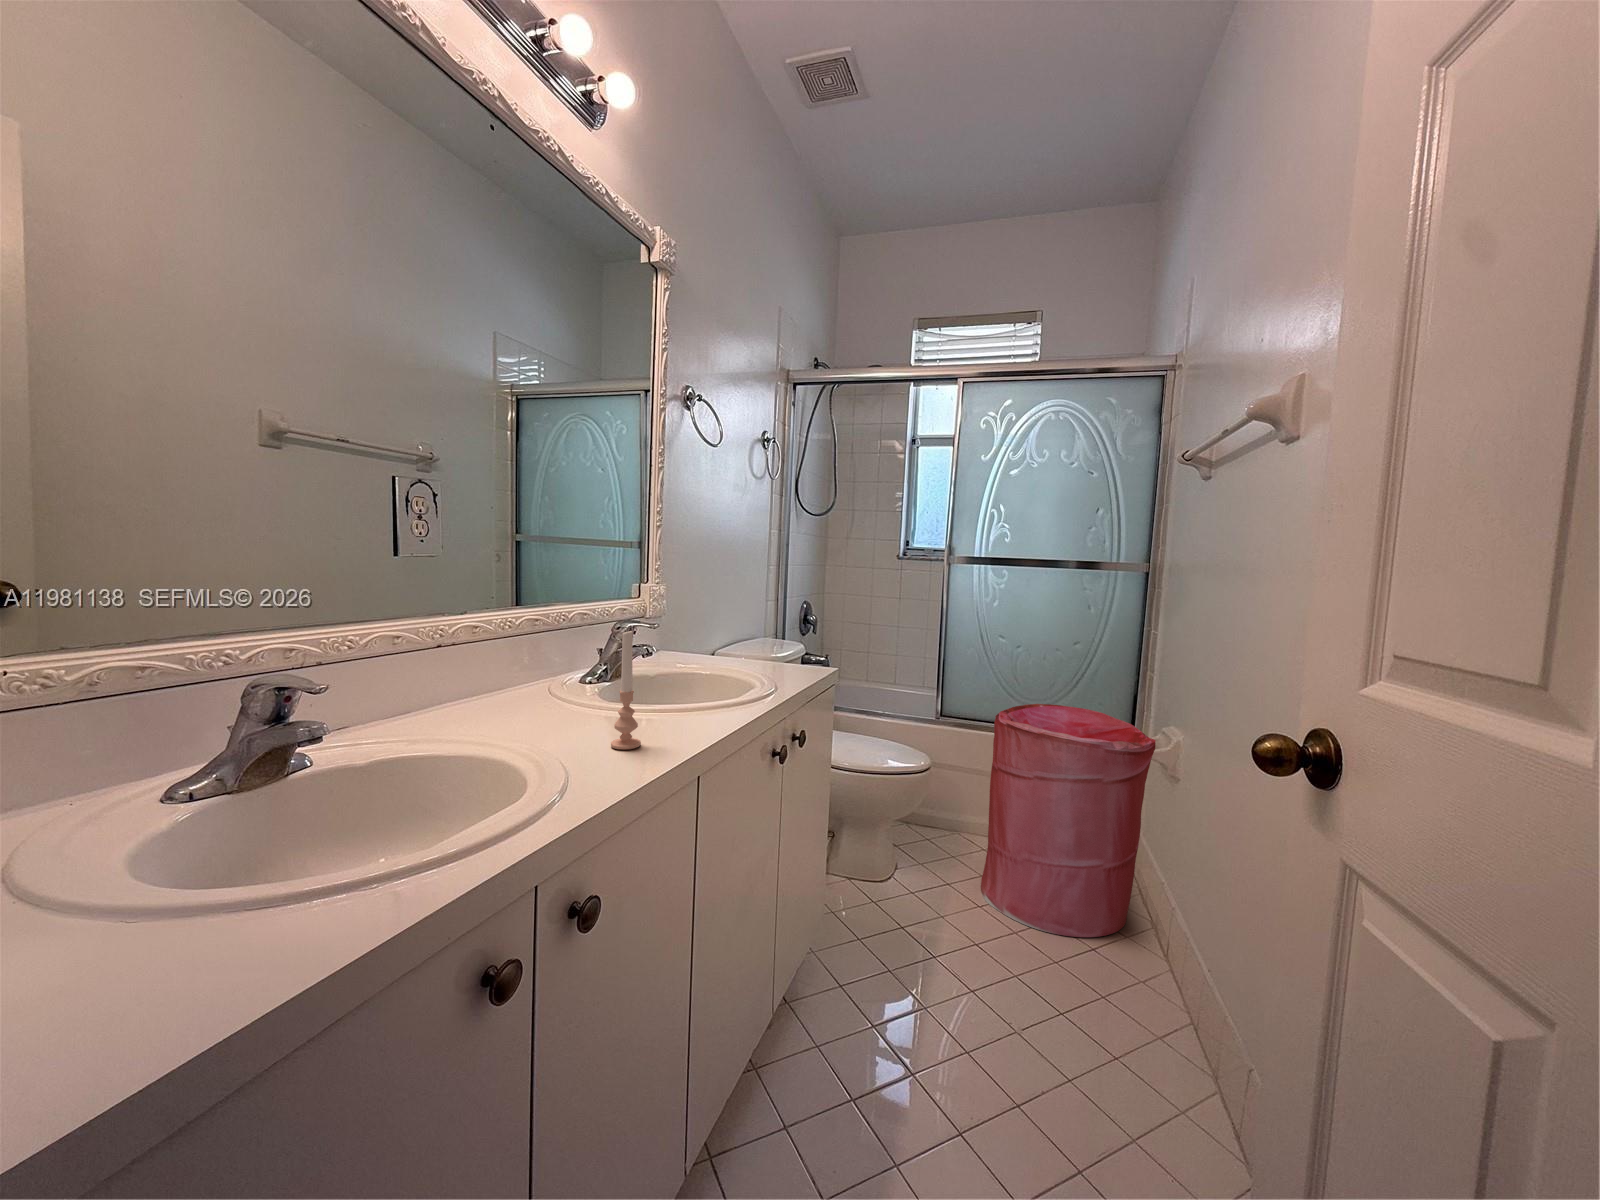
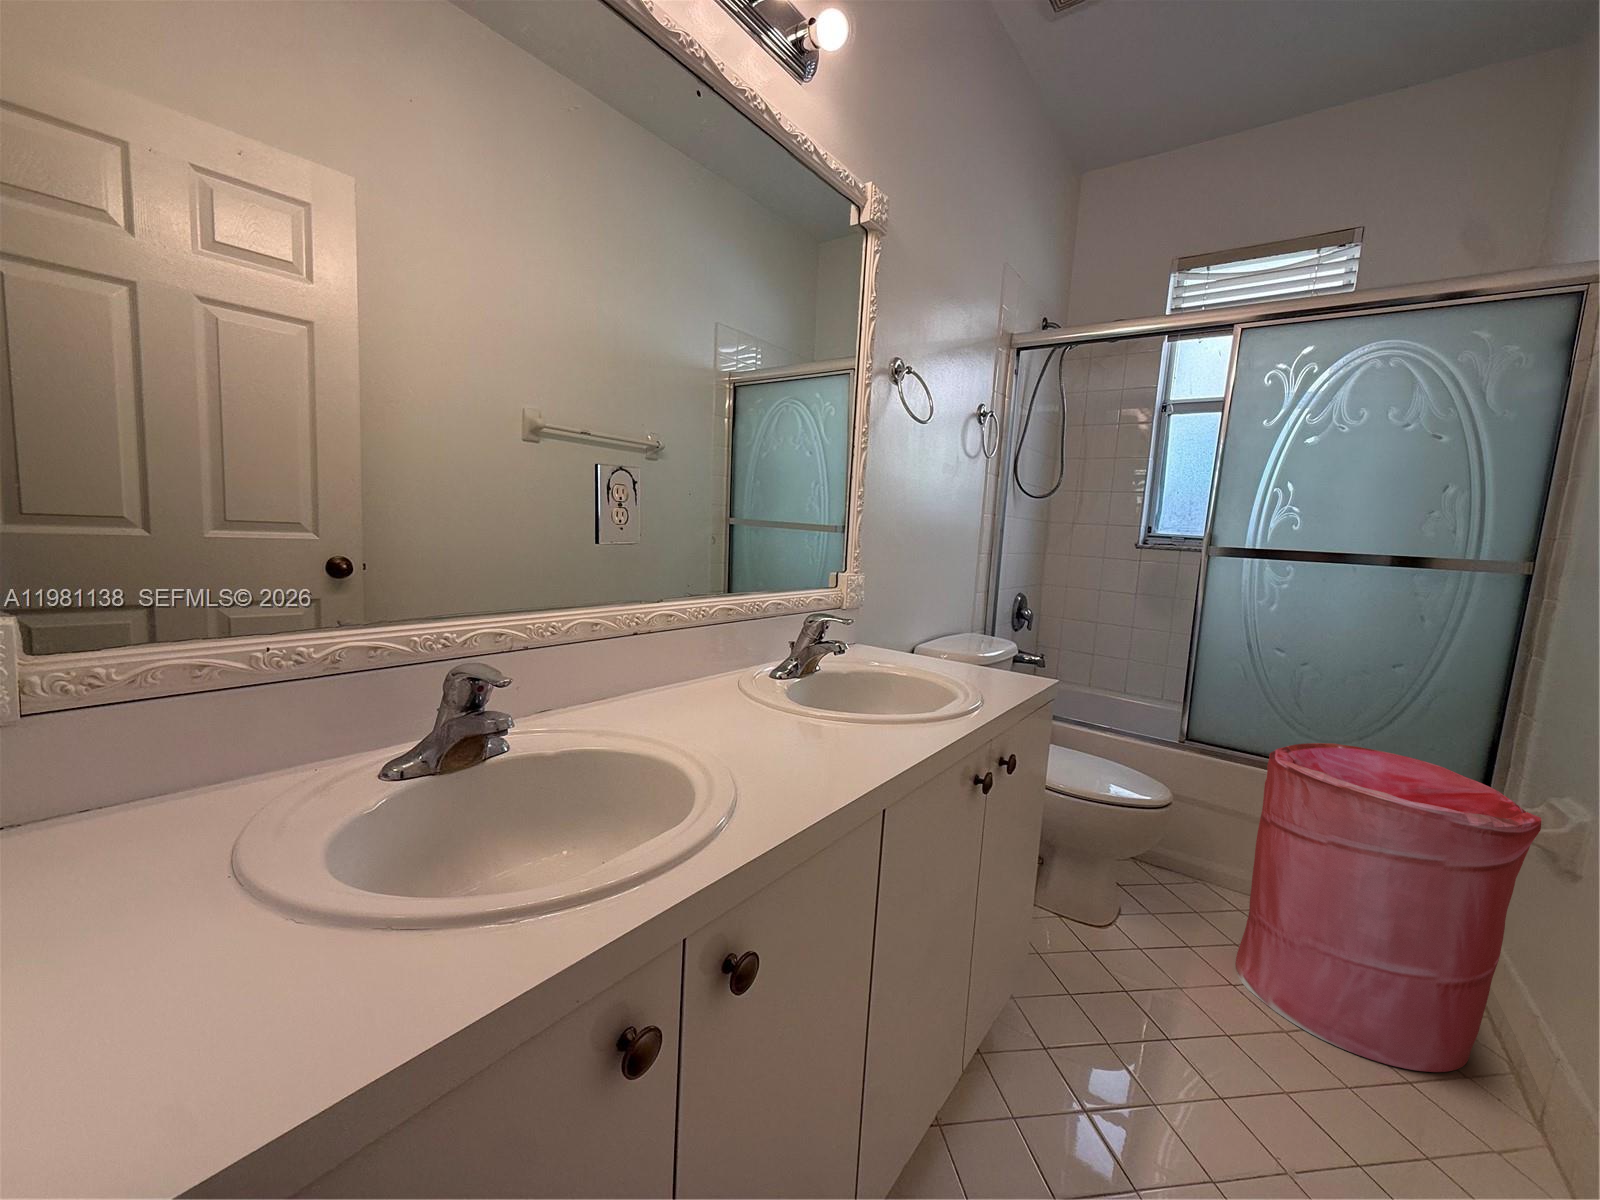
candle: present [611,630,641,749] -> none [789,634,821,769]

